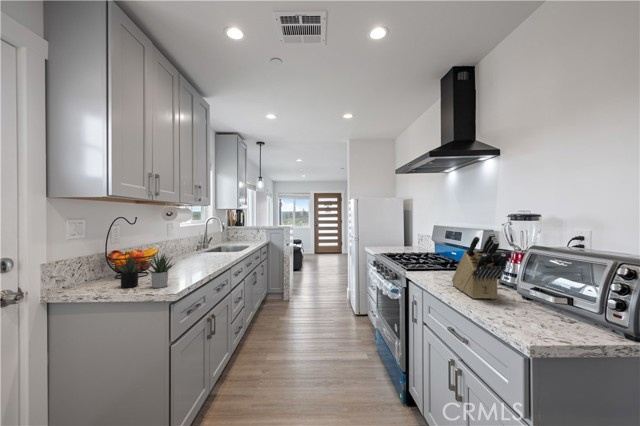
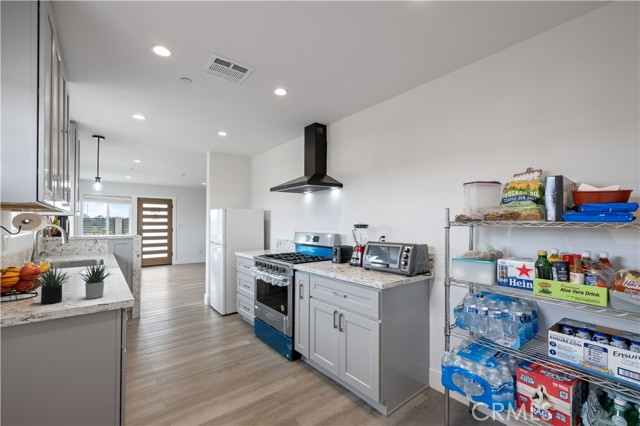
knife block: present [452,233,506,299] -> none [328,234,362,273]

